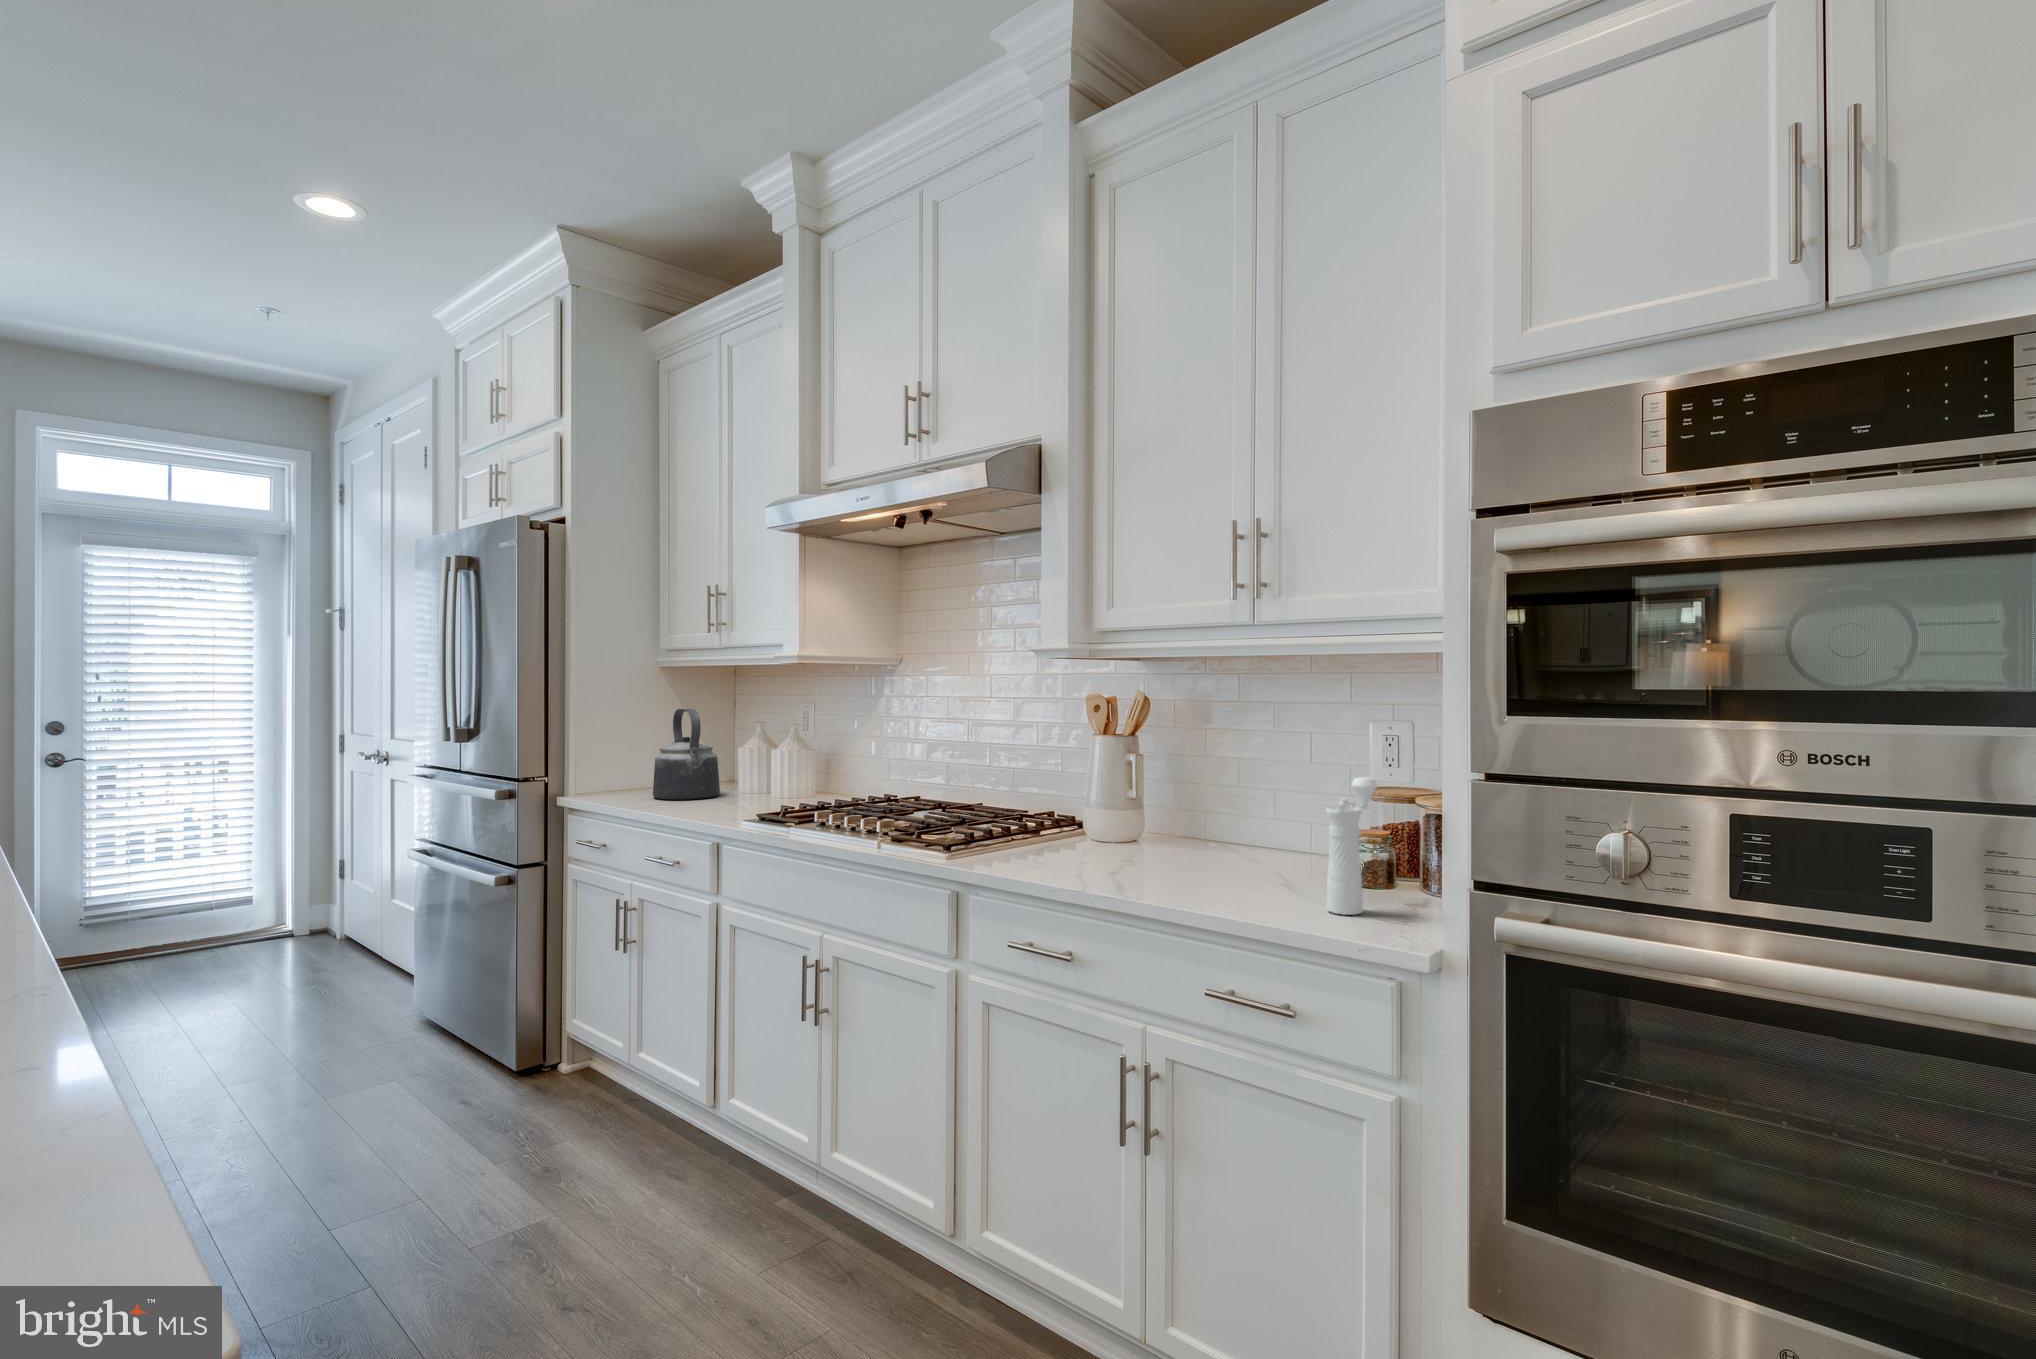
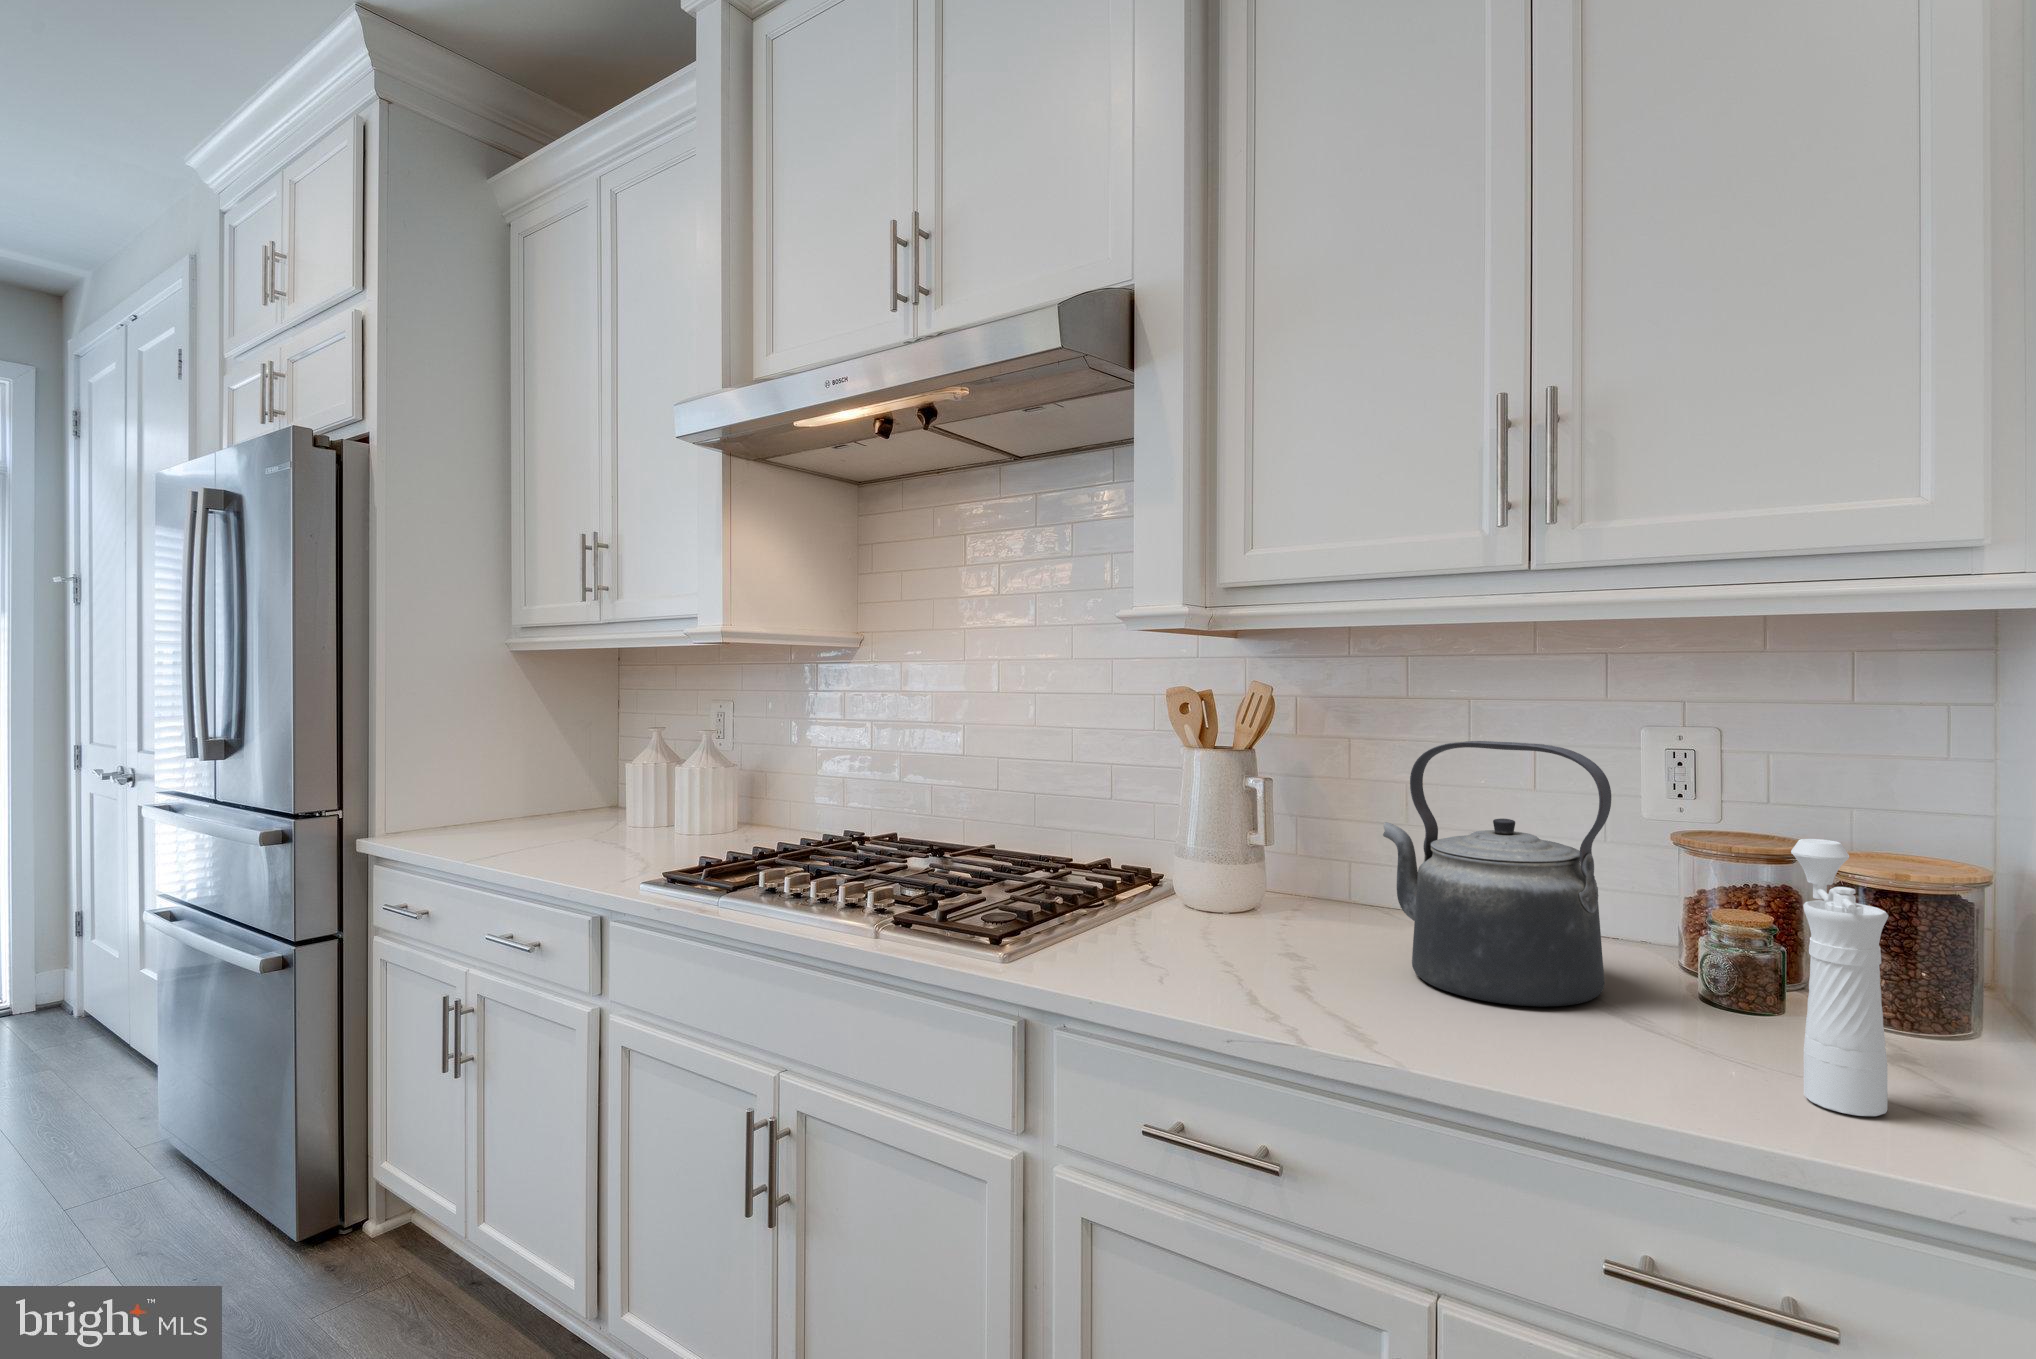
kettle: present [653,709,720,800] -> present [1383,741,1611,1007]

